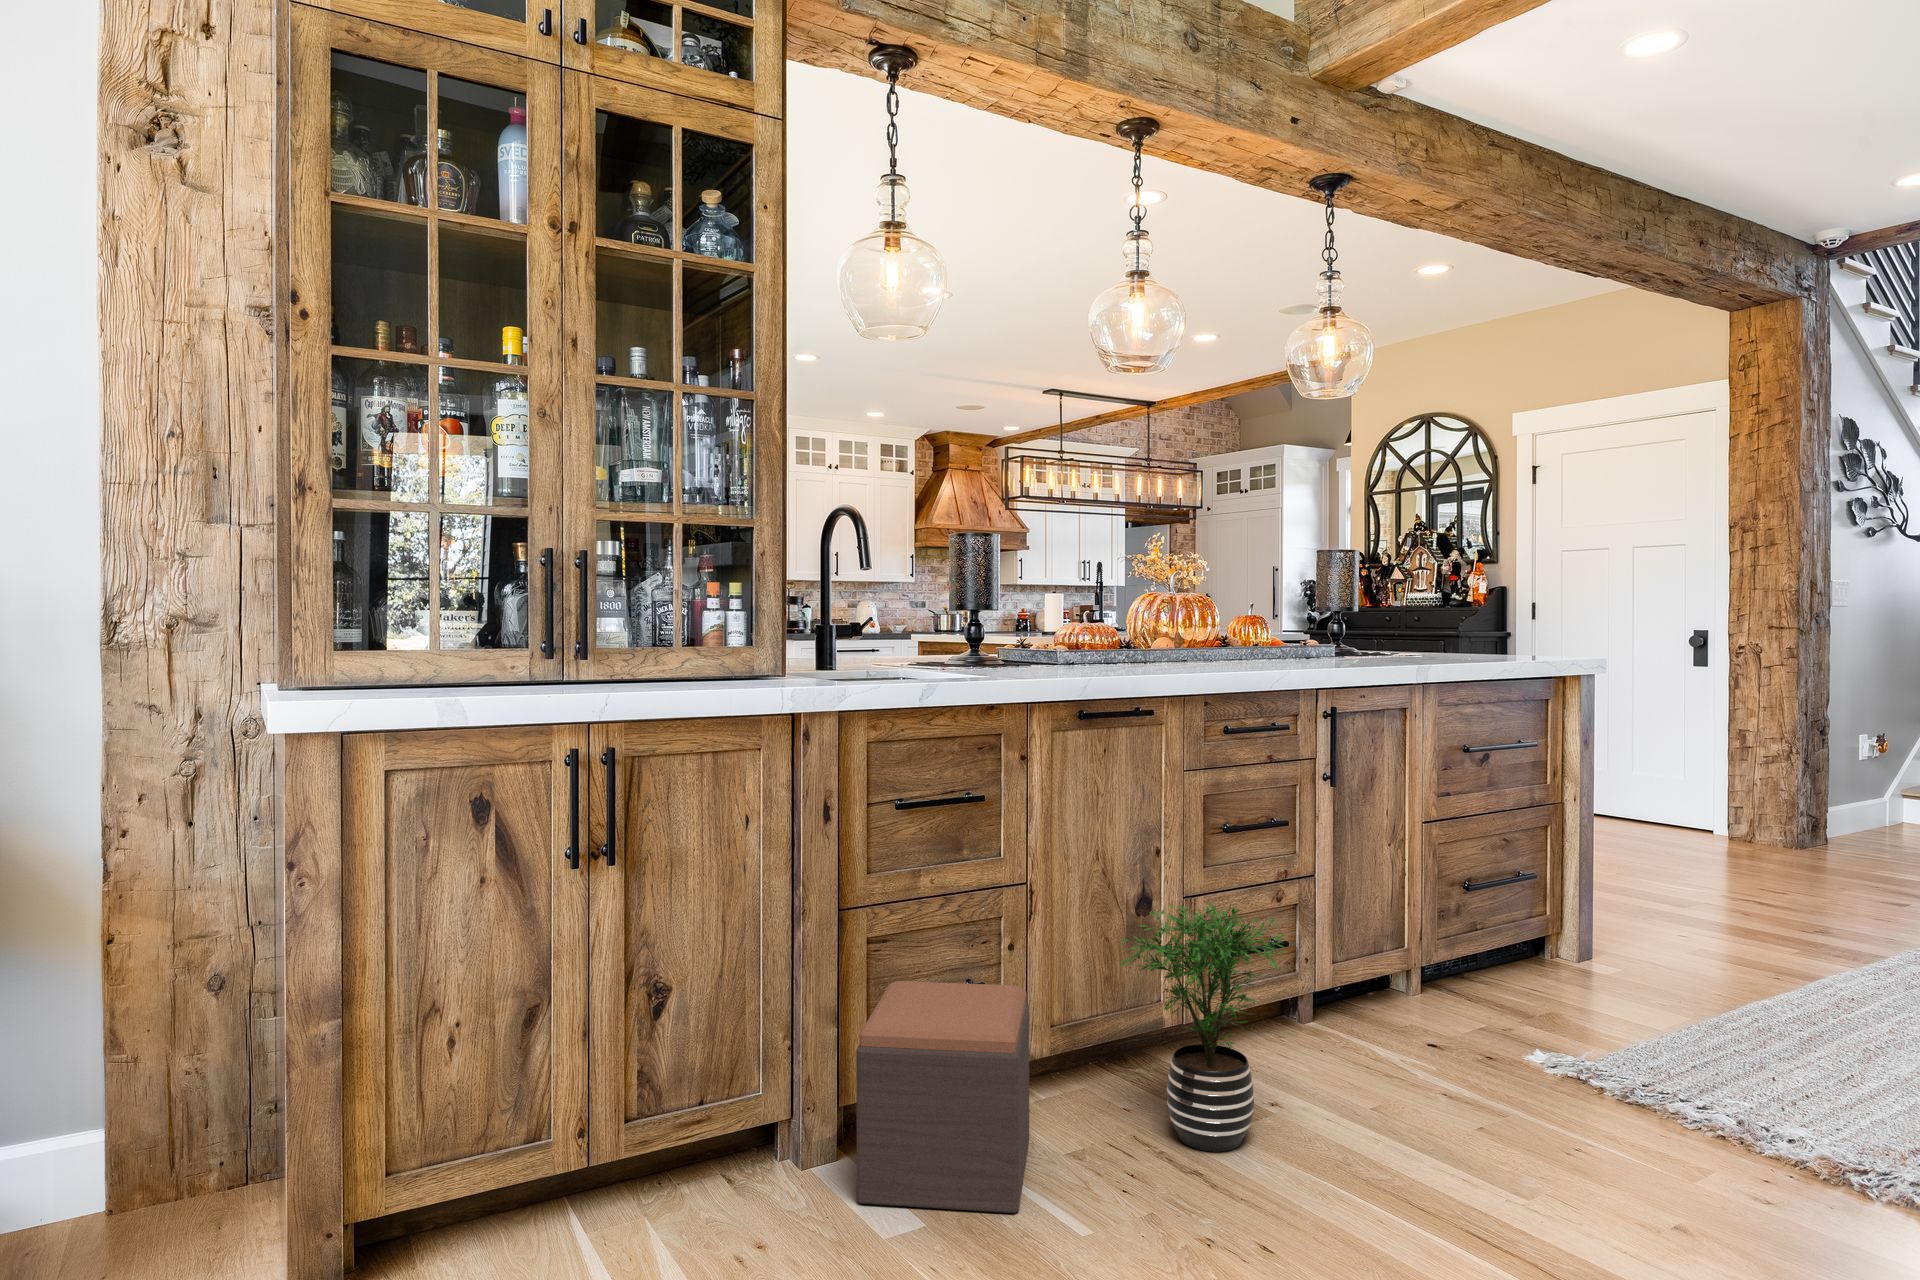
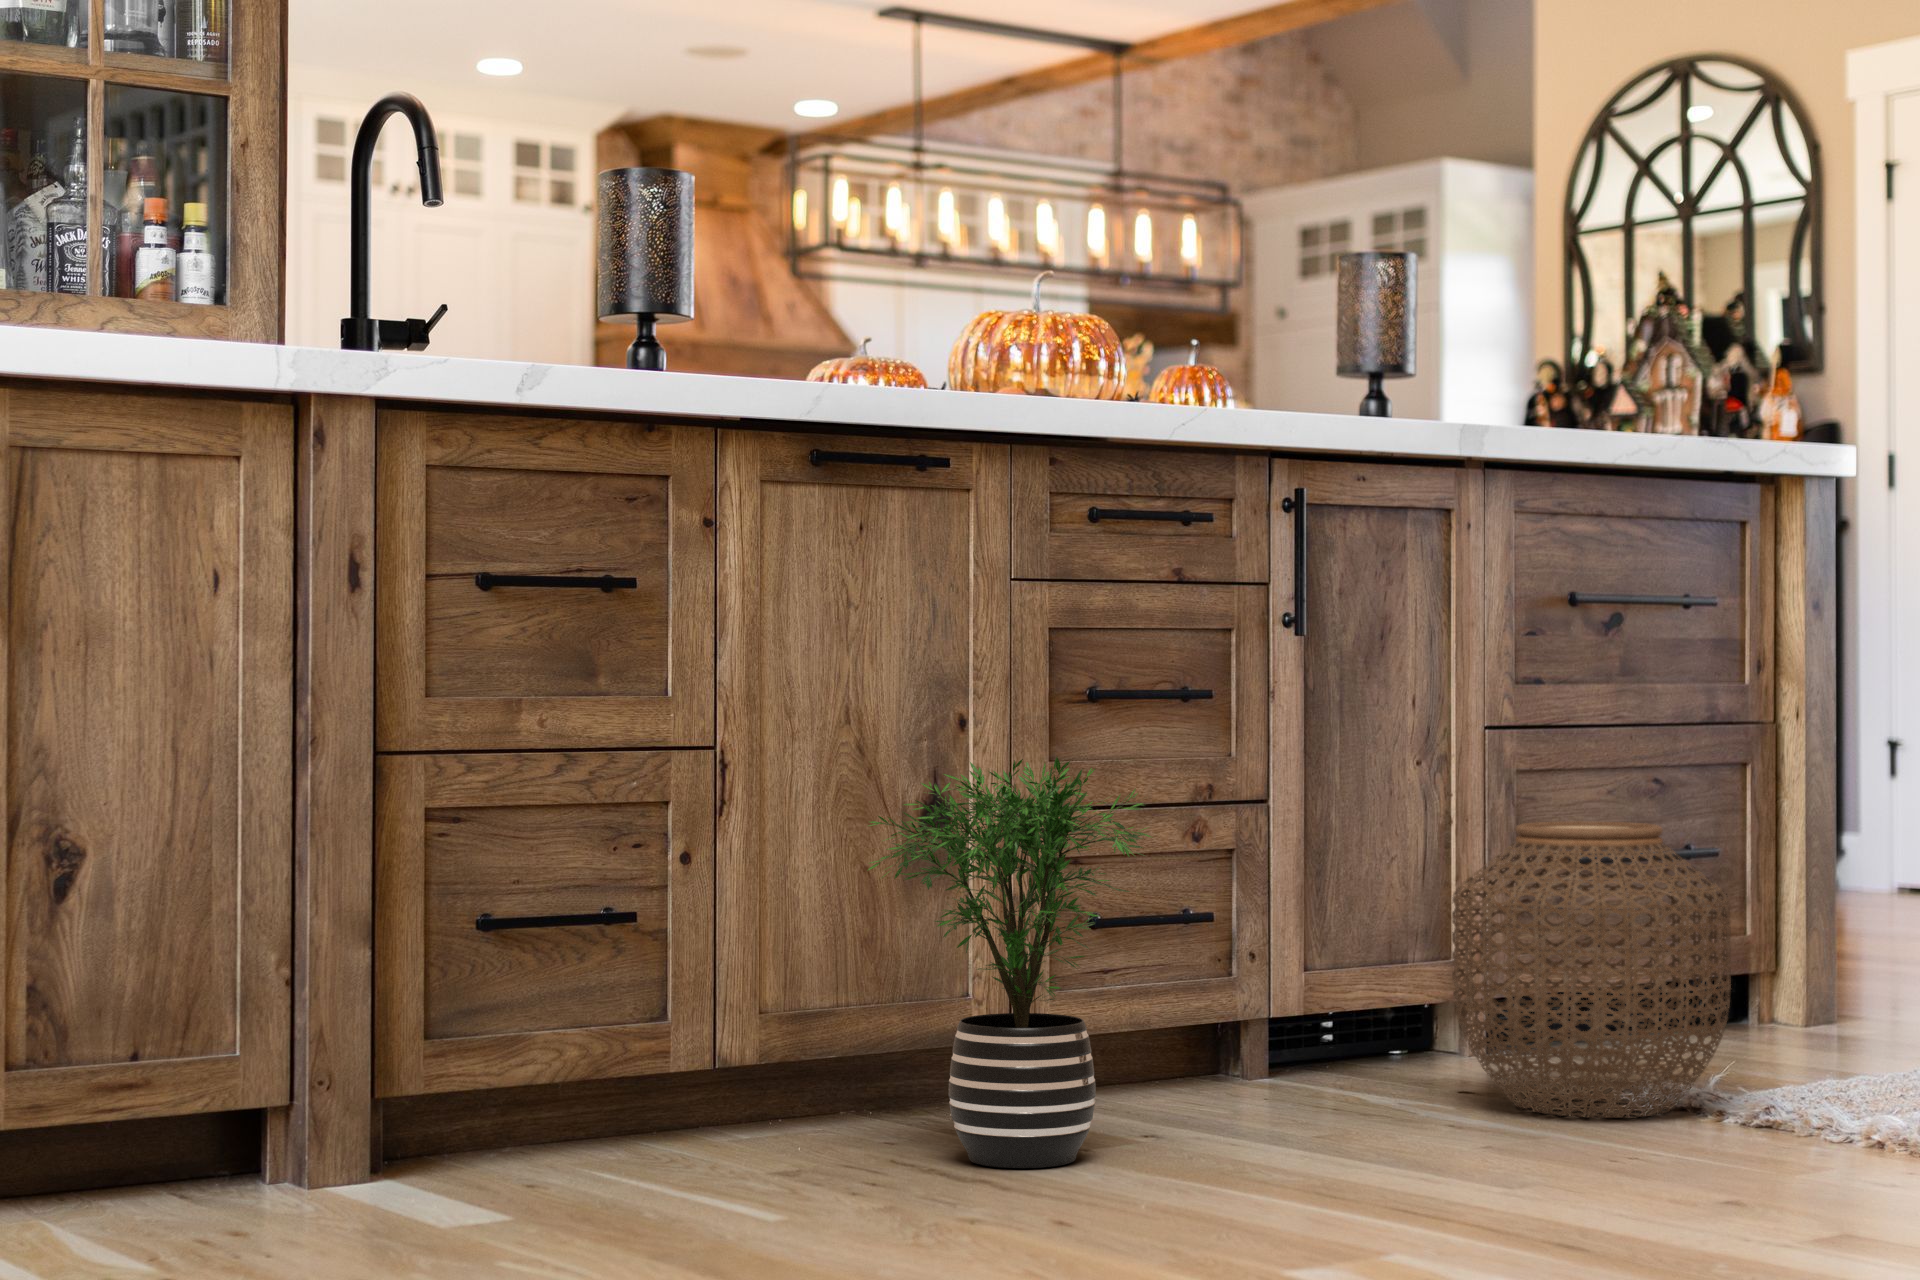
woven basket: none [1433,905,1605,1090] -> present [1452,821,1731,1118]
footstool: present [856,981,1029,1213] -> none [401,890,709,1213]

